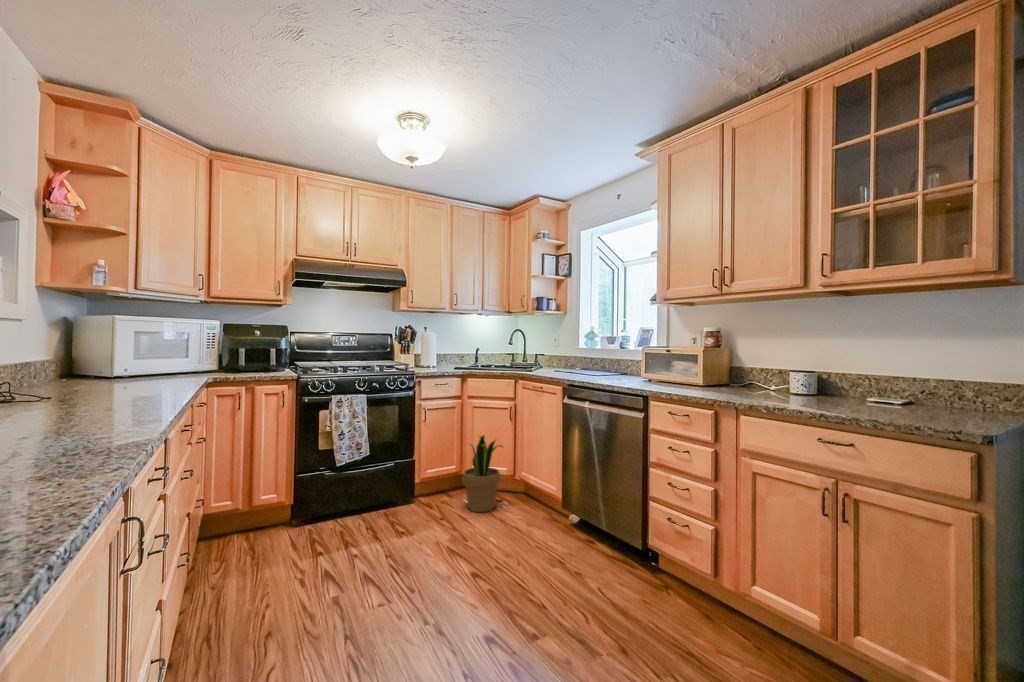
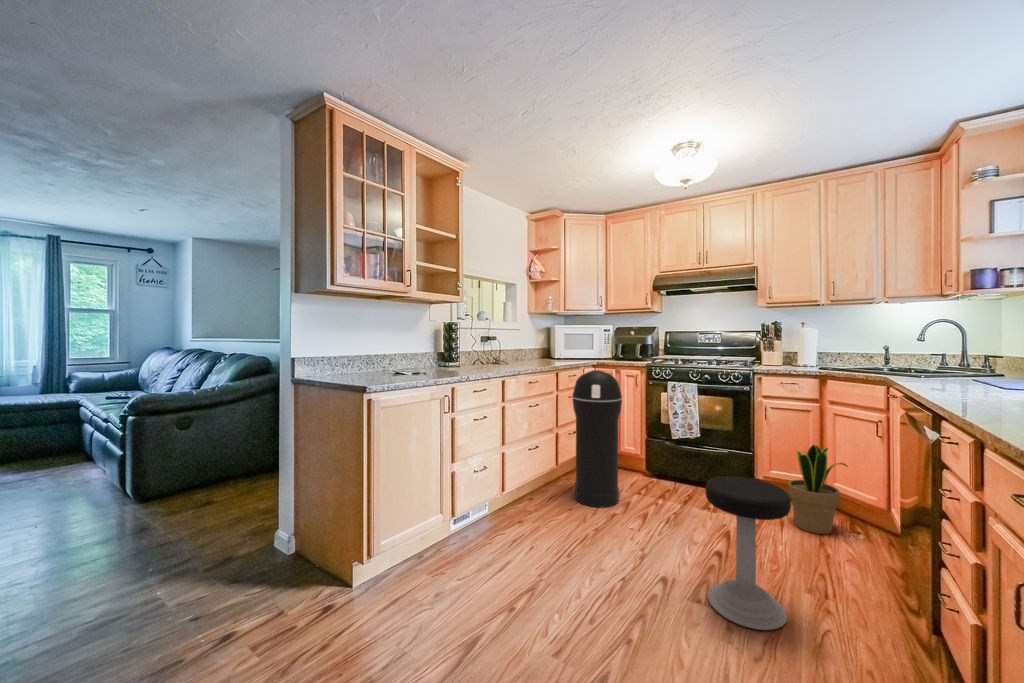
trash can: none [245,386,326,597] -> present [572,370,622,507]
stool: none [512,469,581,607] -> present [705,476,791,630]

